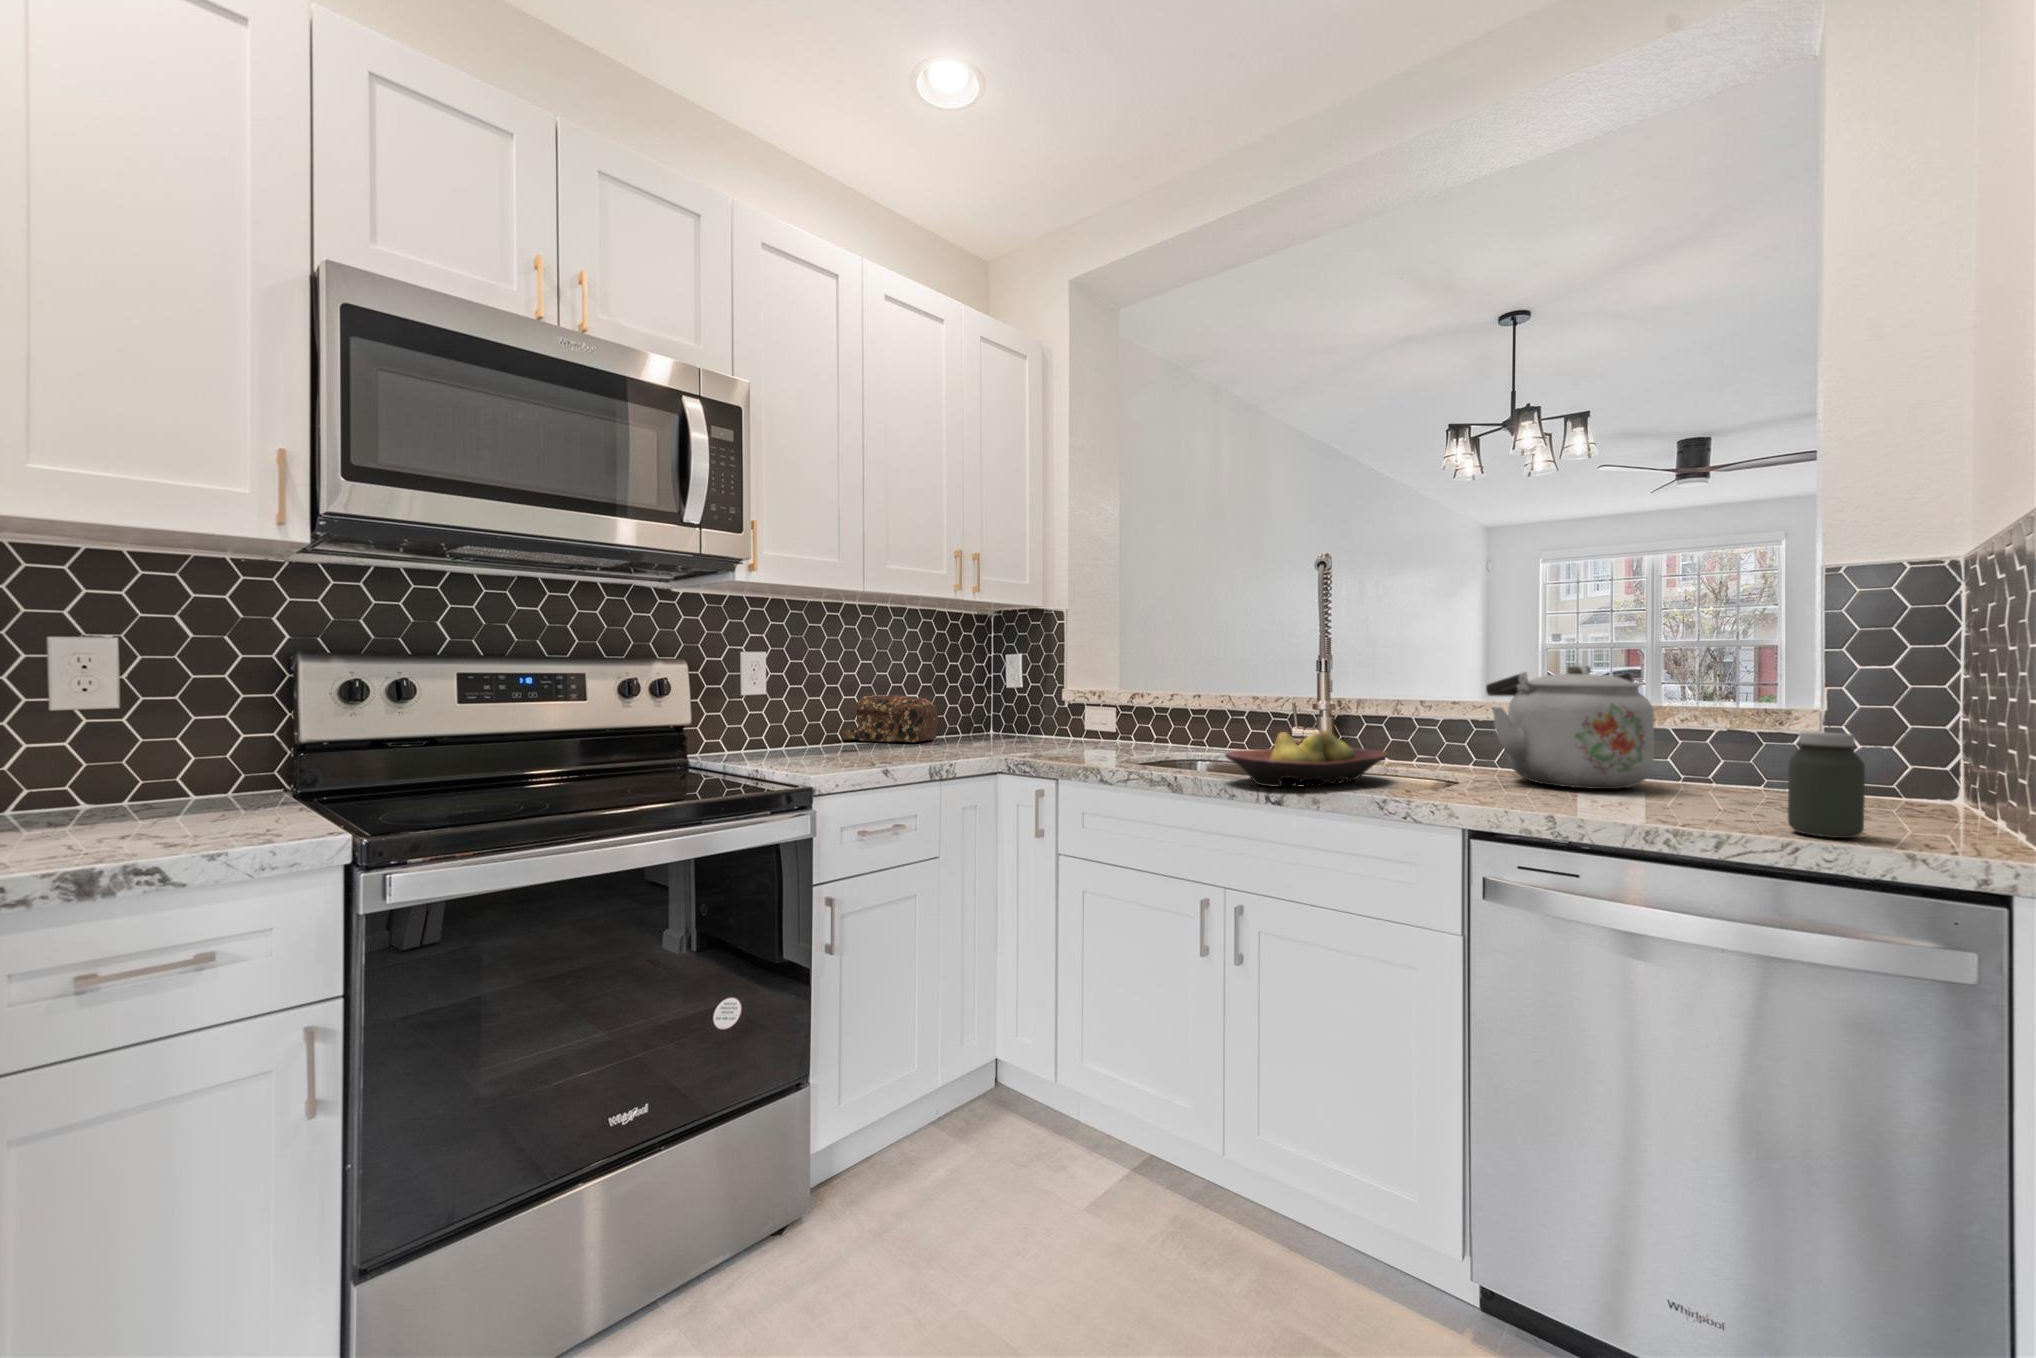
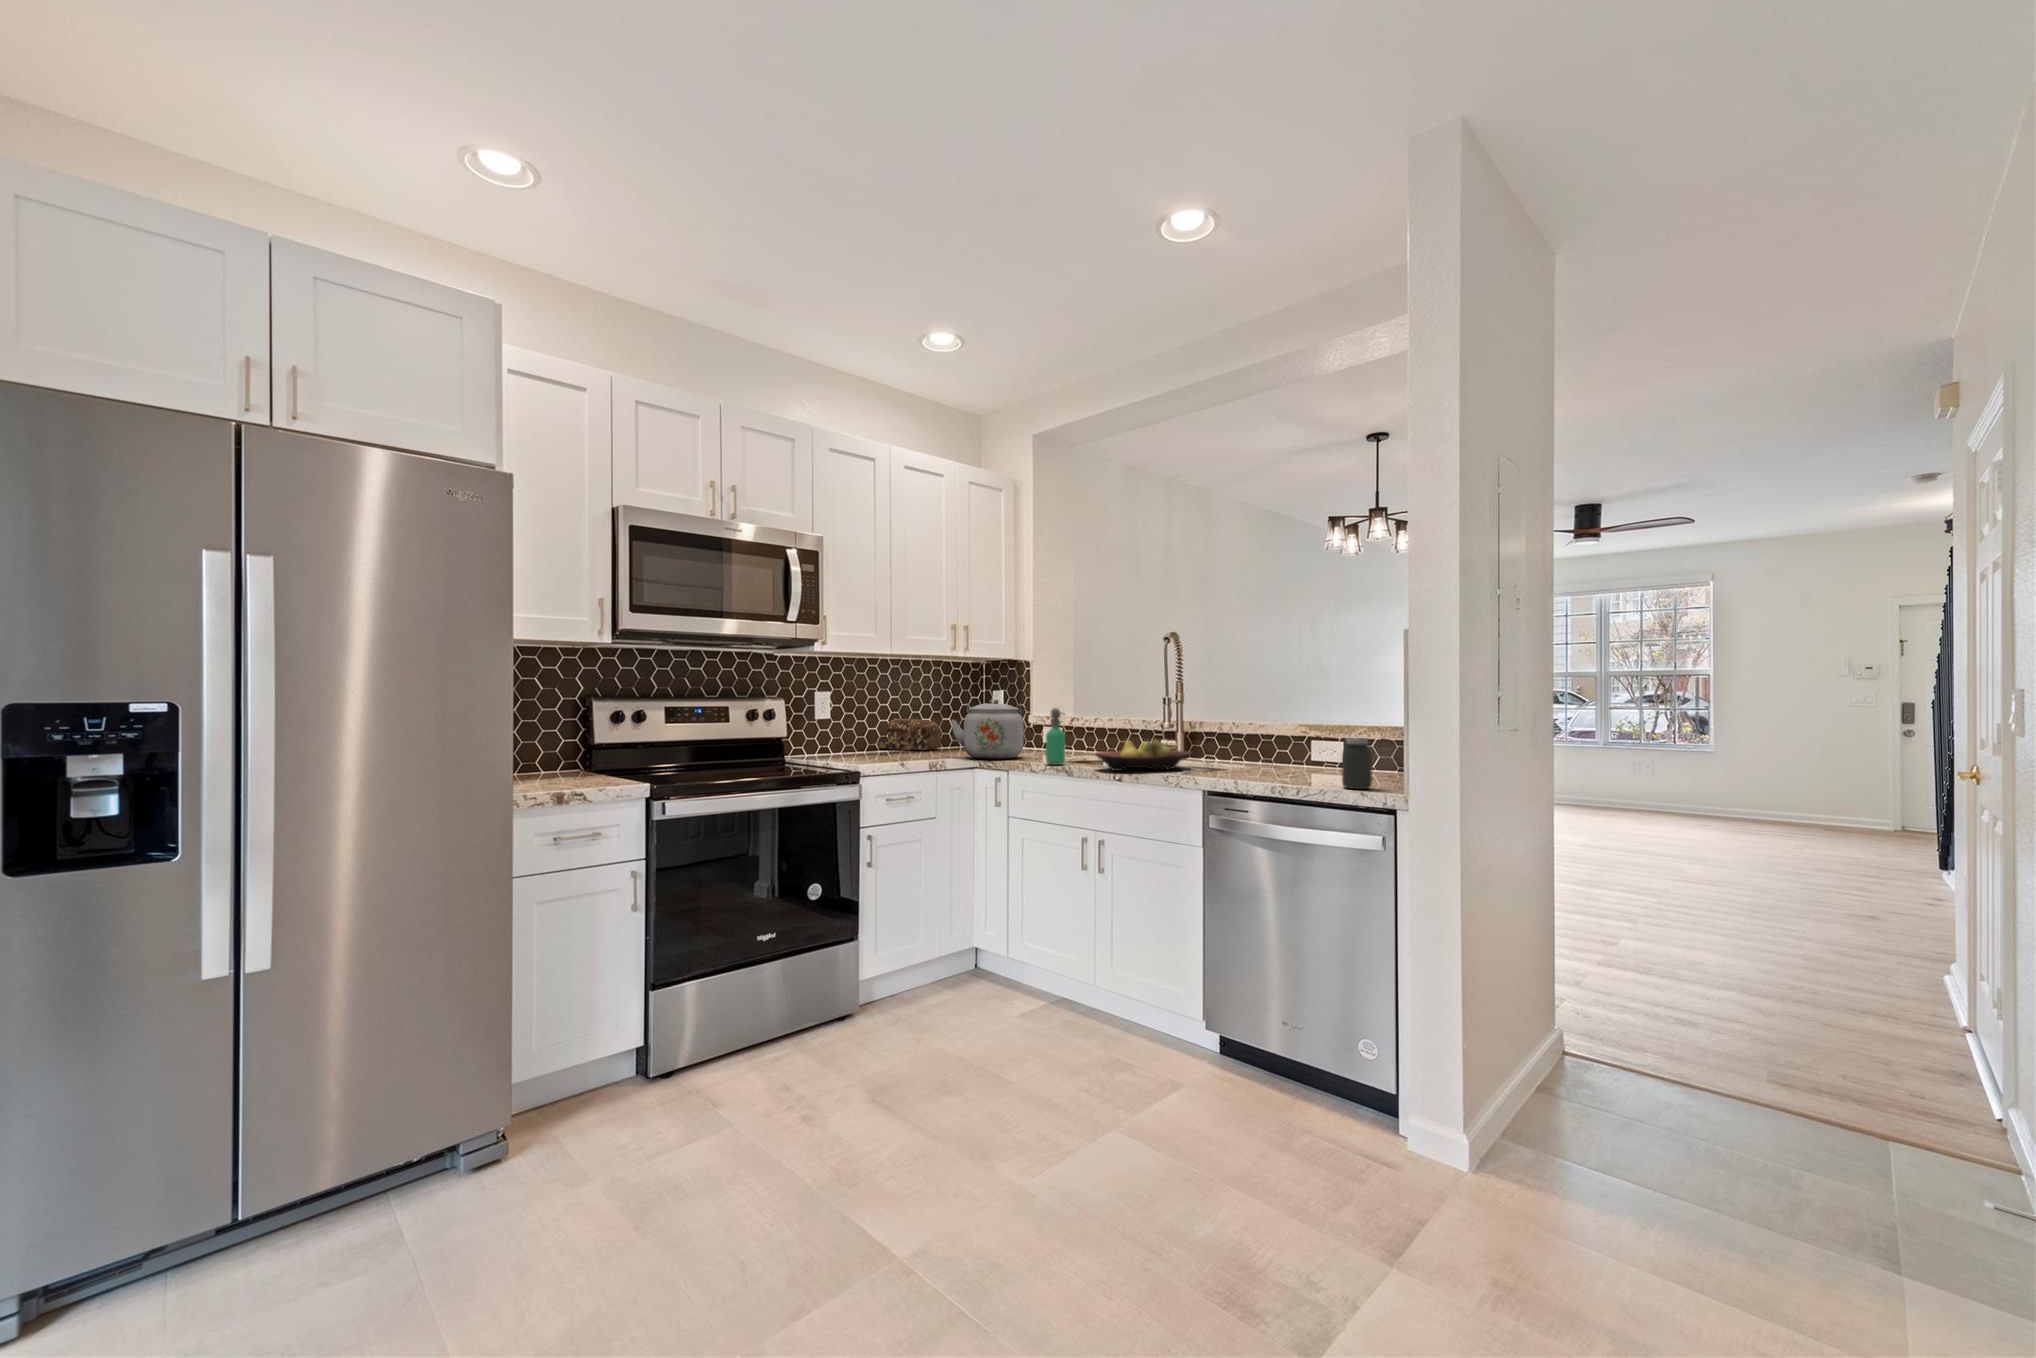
kettle: present [1486,665,1654,789] -> present [951,699,1024,759]
soap dispenser: none [1127,677,1163,772] -> present [1046,708,1065,765]

